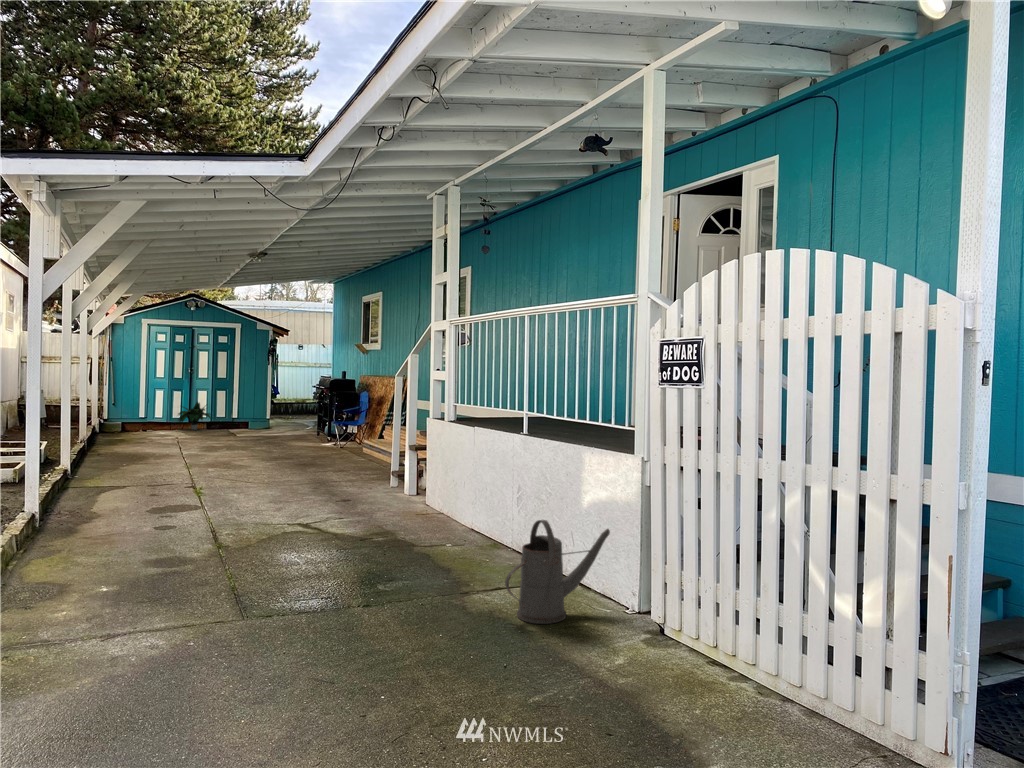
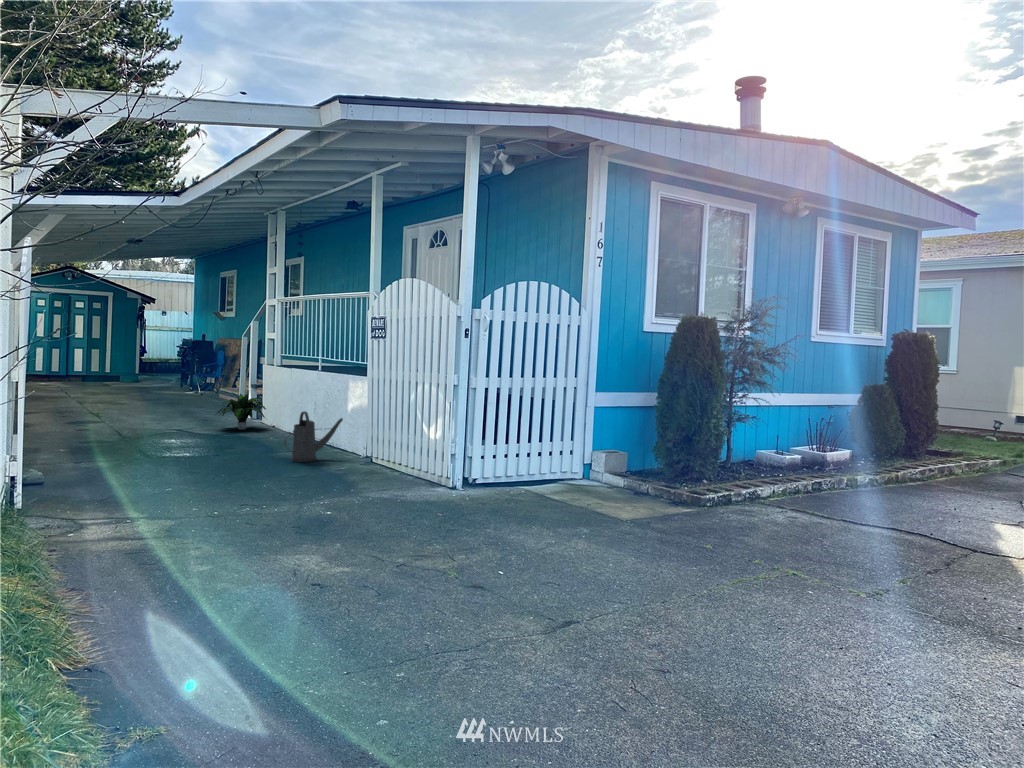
potted plant: present [178,402,211,430] -> present [217,391,266,430]

